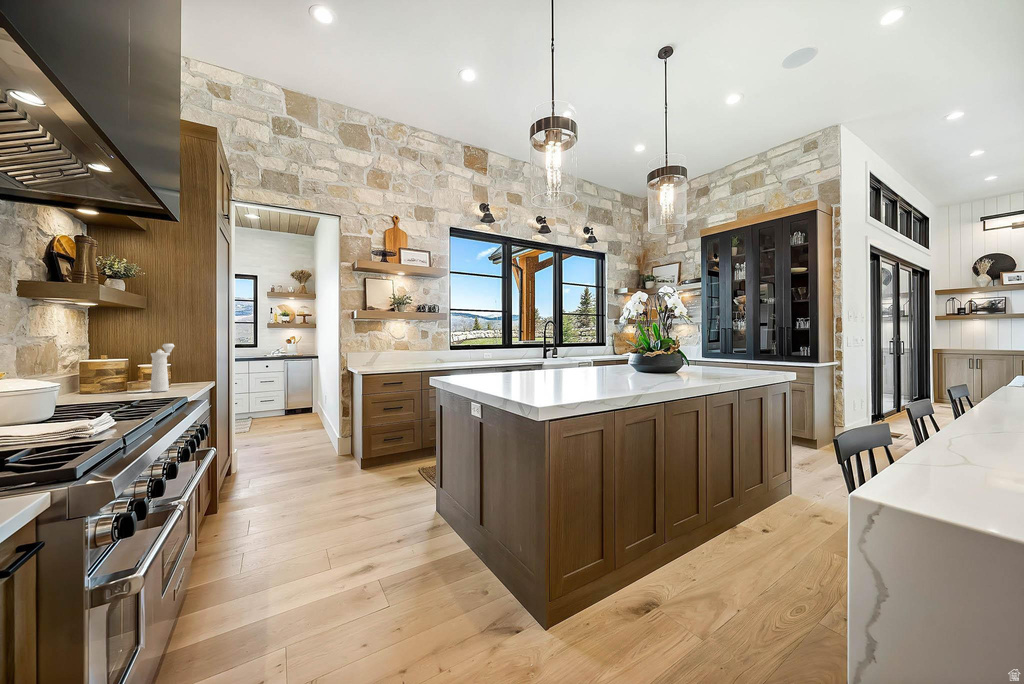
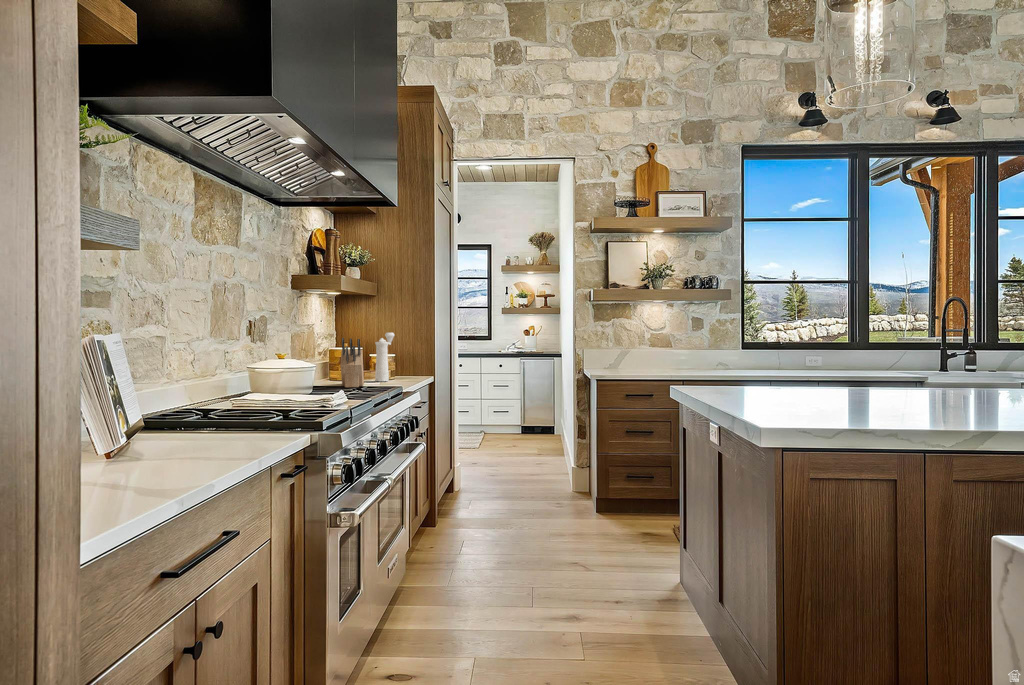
knife block: none [104,351,136,402] -> present [340,338,364,387]

